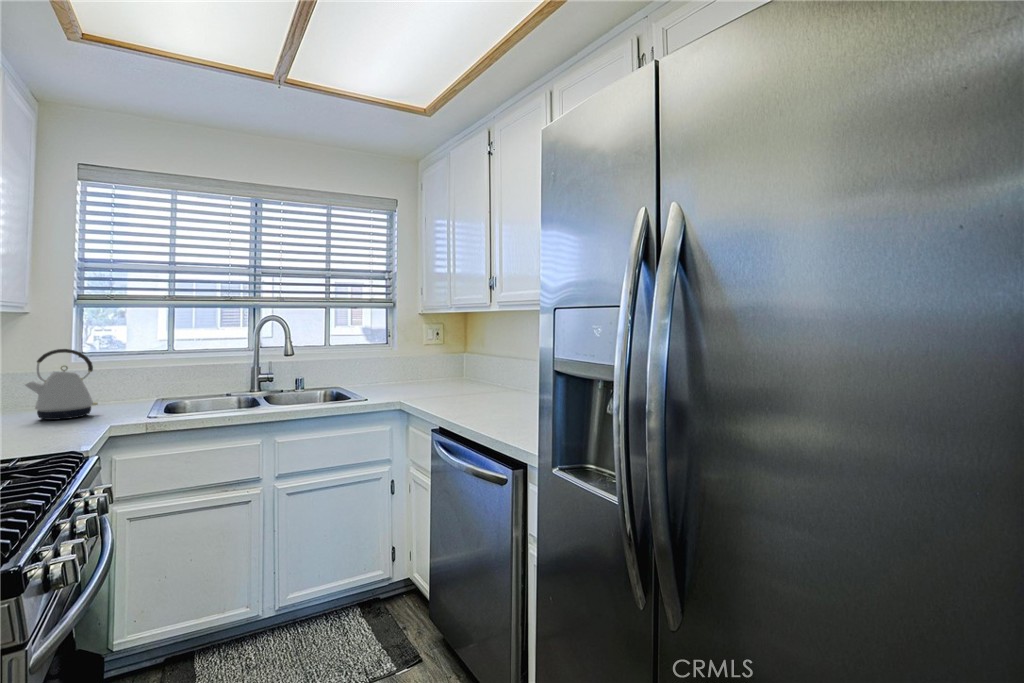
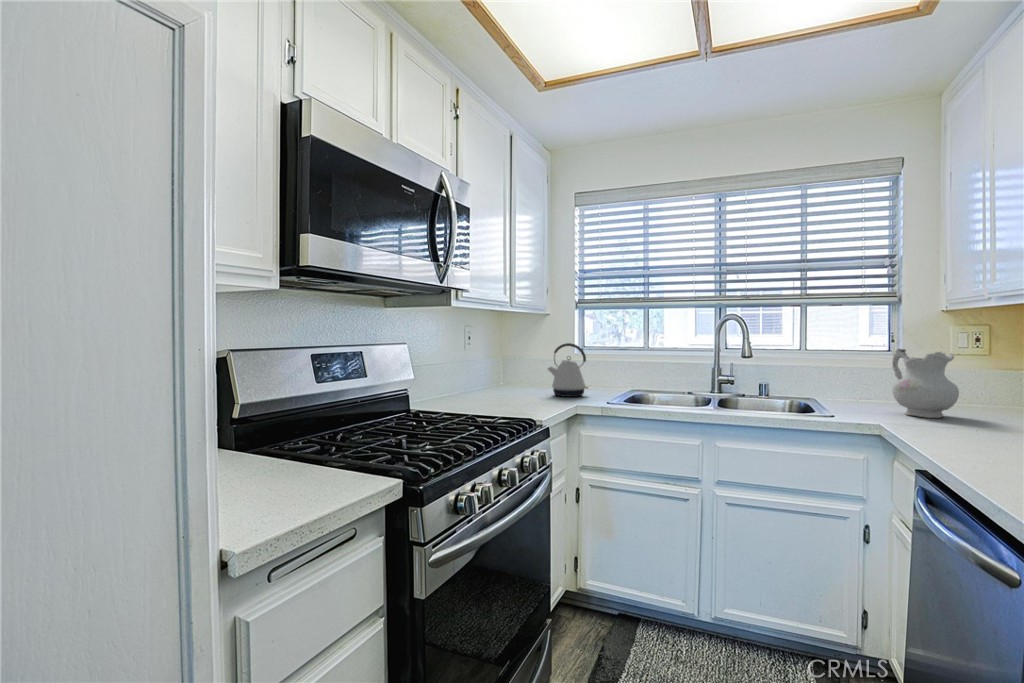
ceramic pitcher: none [398,343,438,393] -> present [892,349,959,418]

